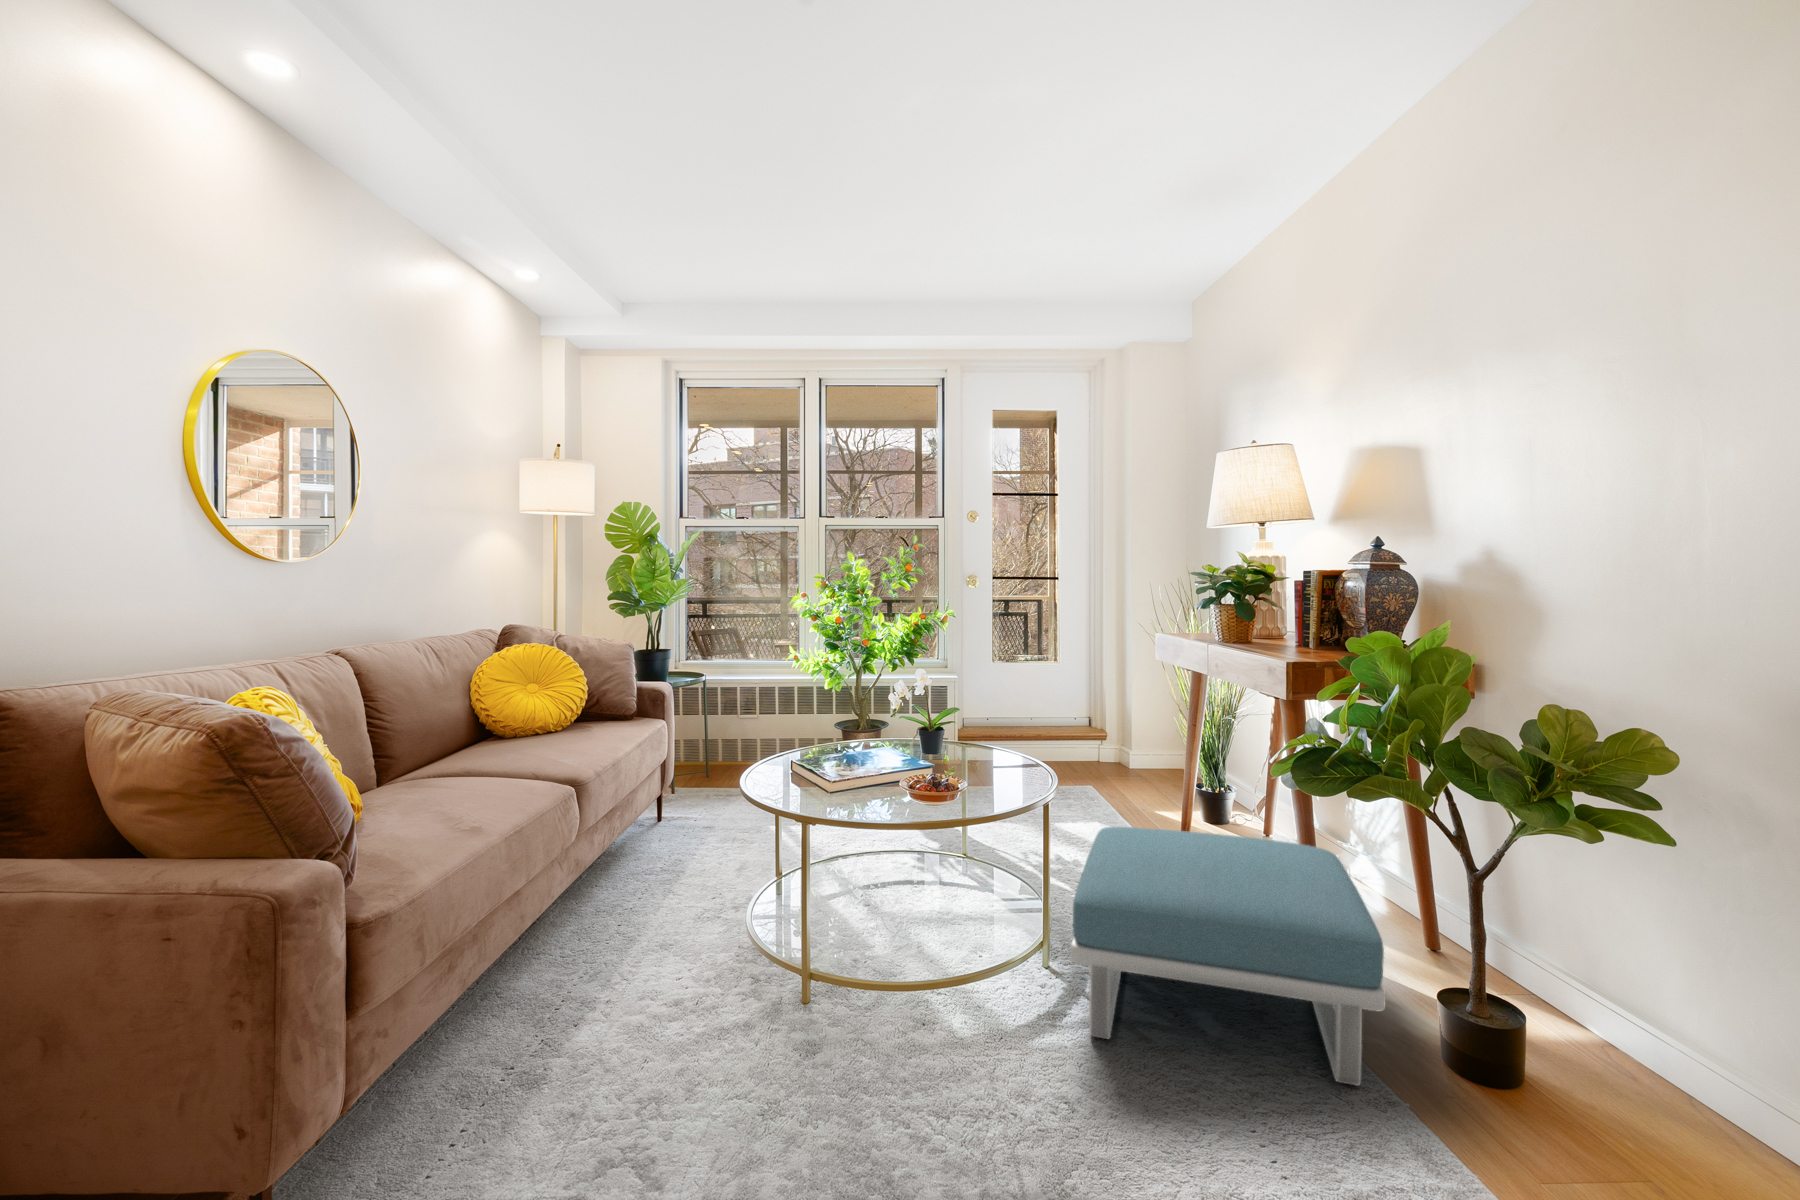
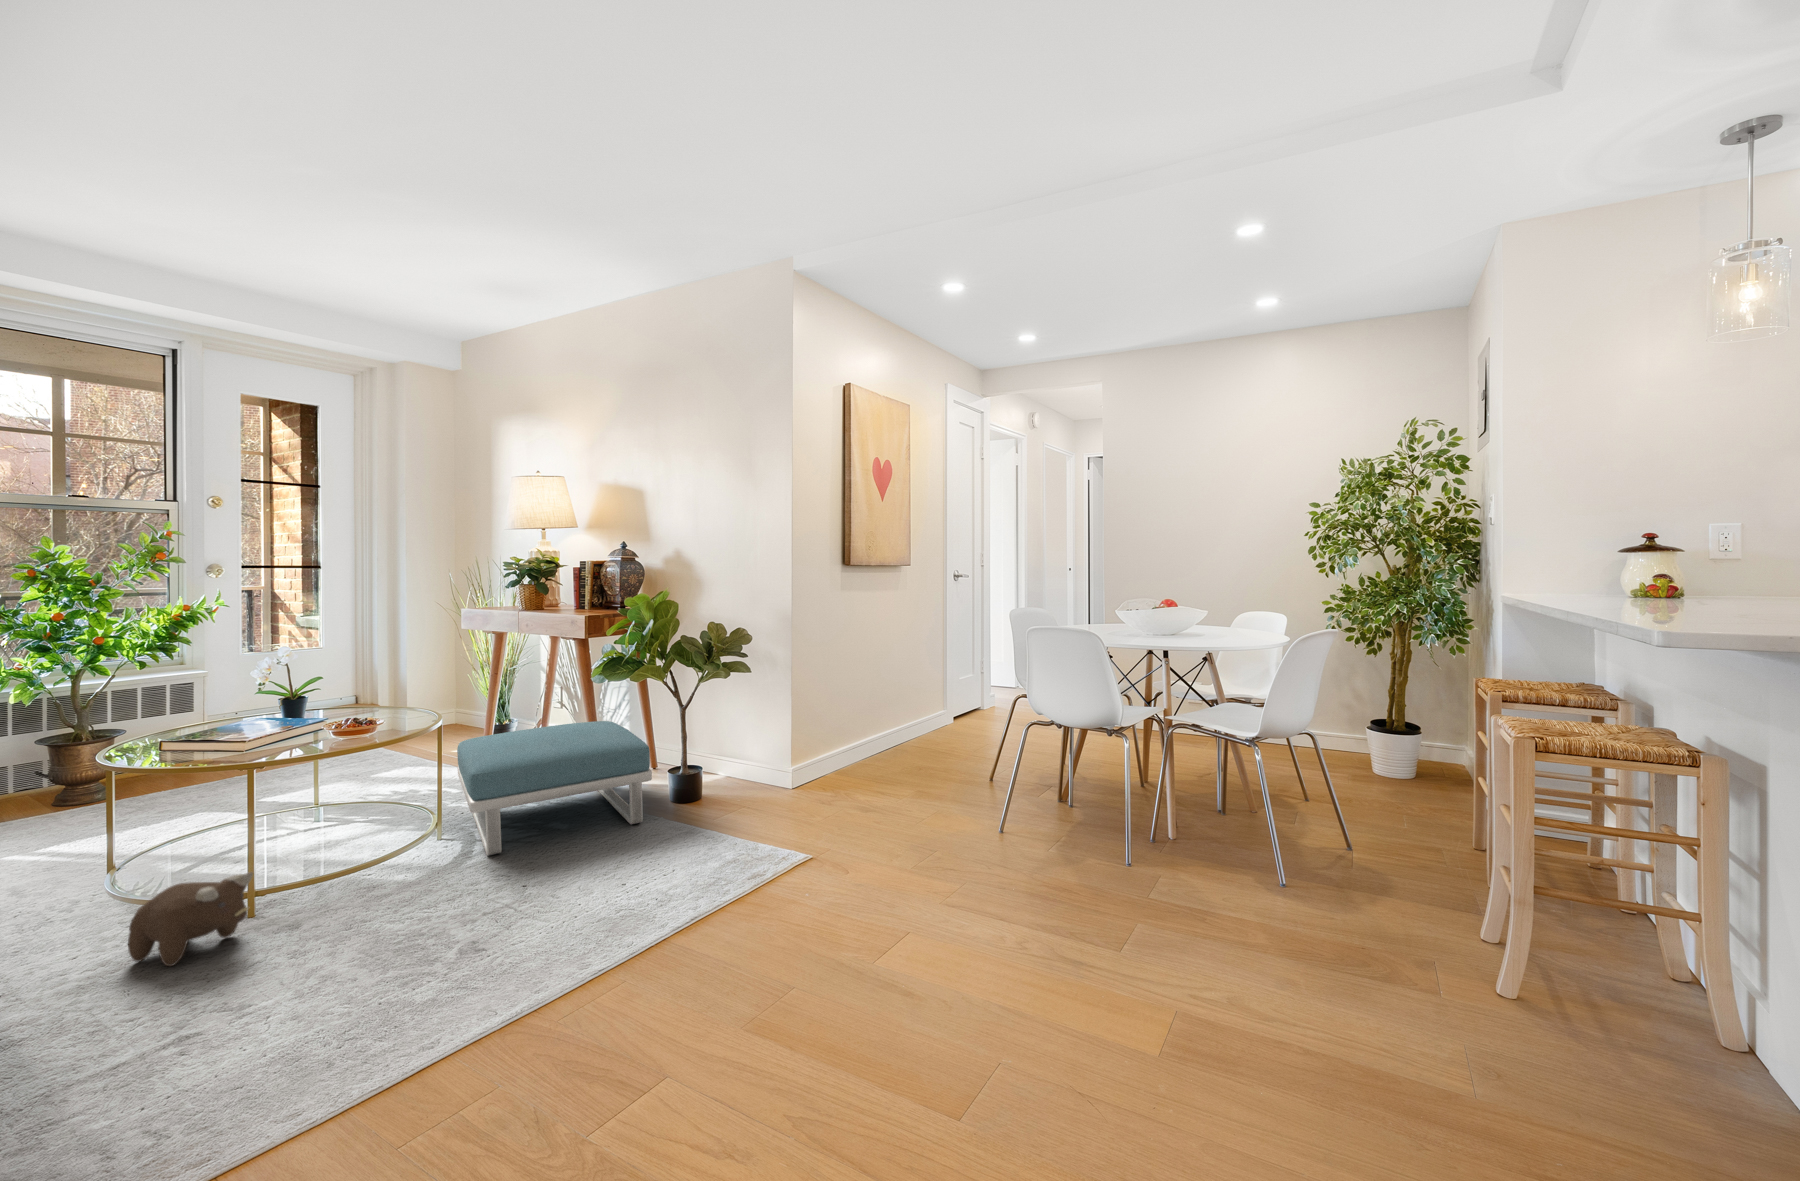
plush toy: none [715,946,806,1047] -> present [128,872,253,966]

